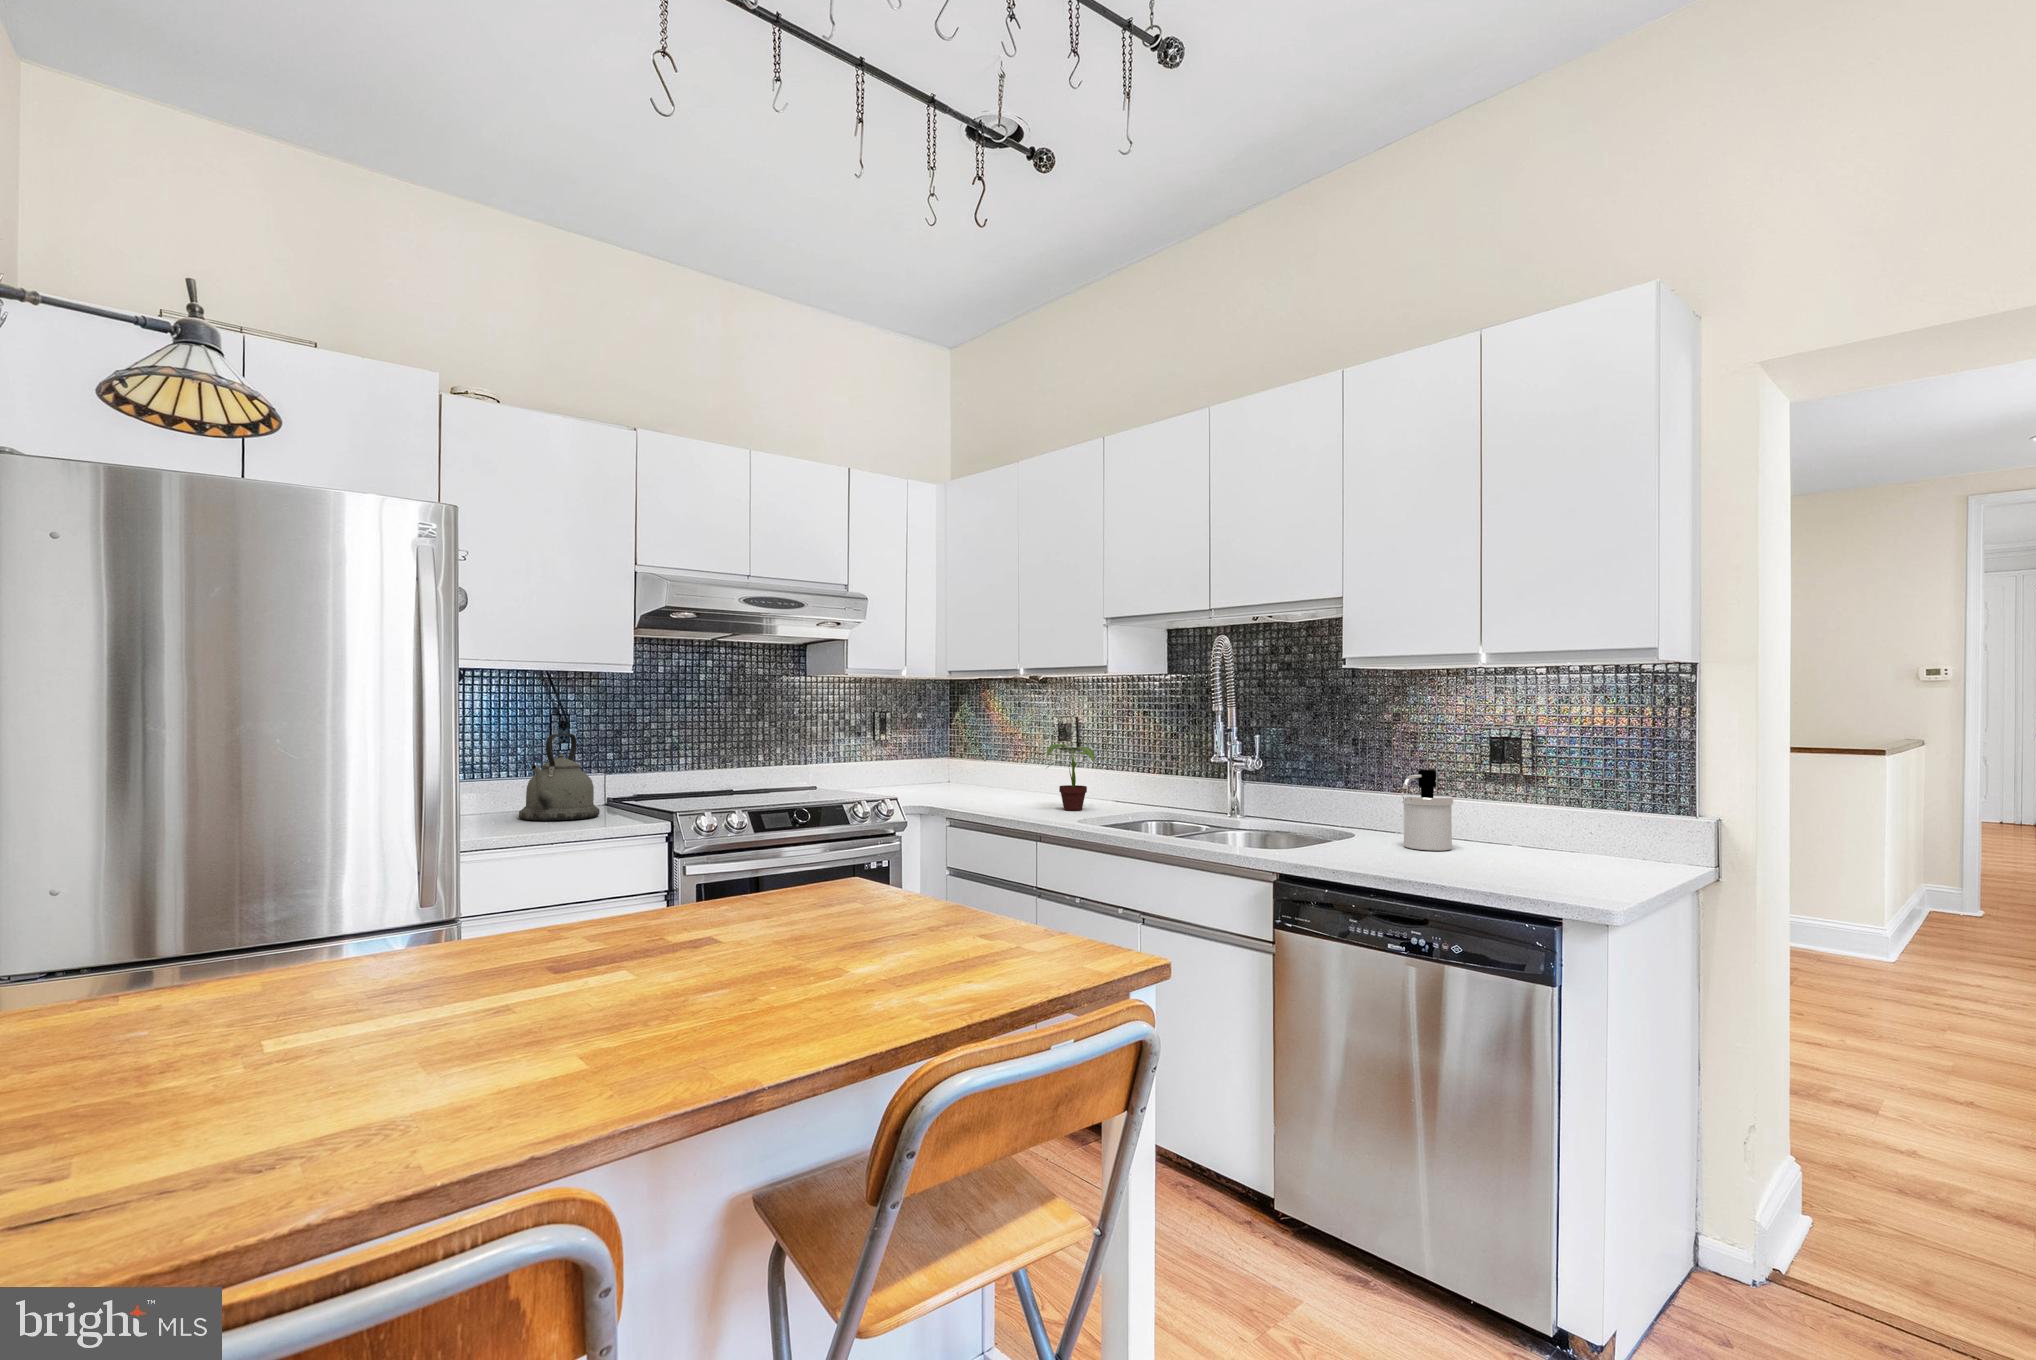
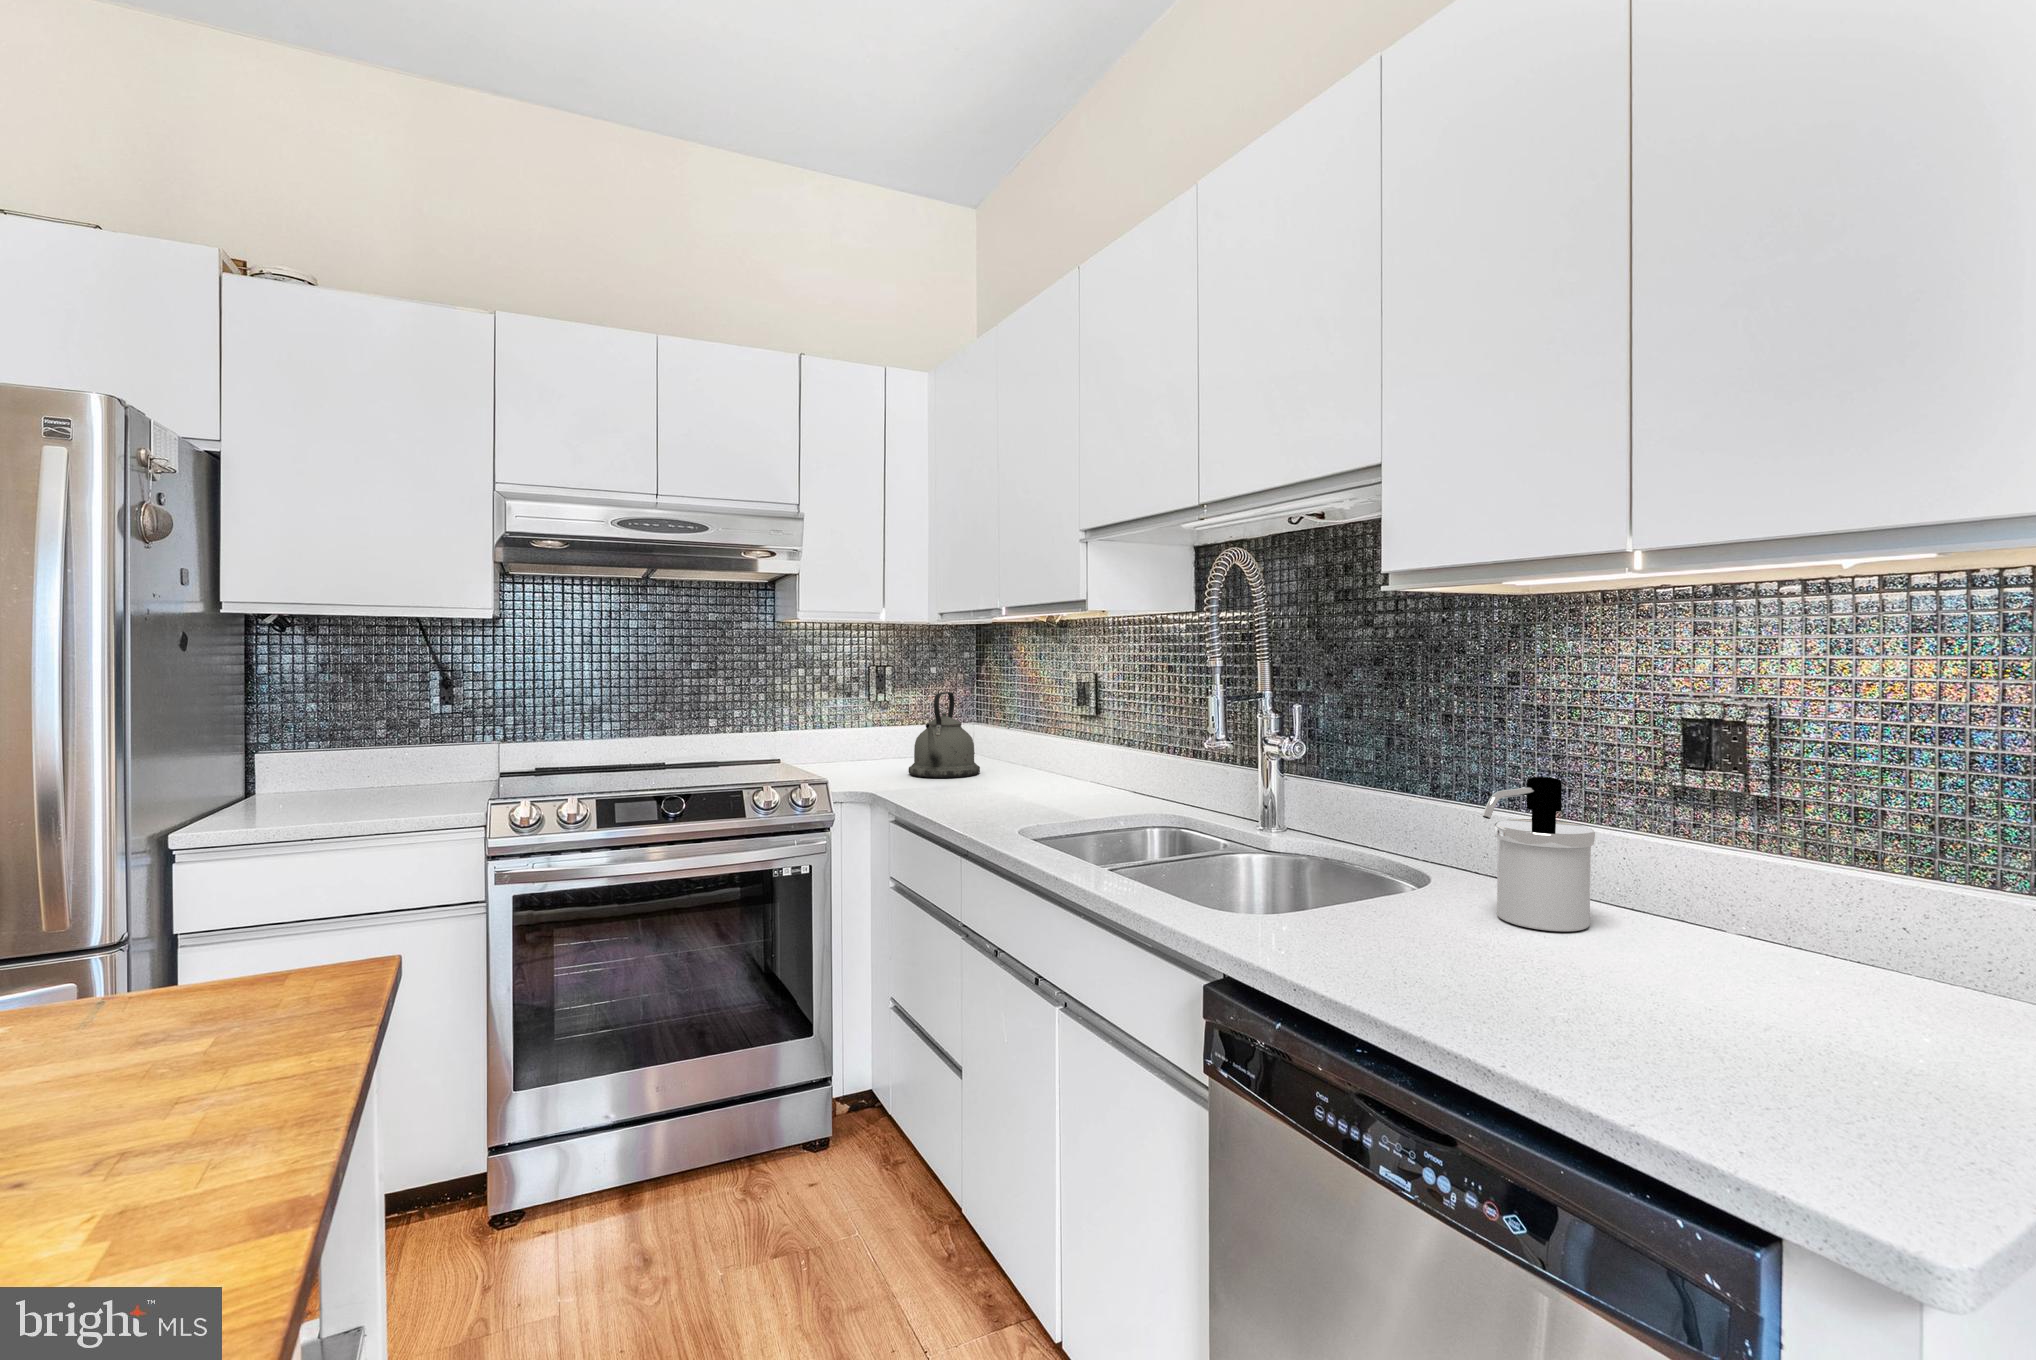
kettle: present [519,734,600,820] -> present [908,692,980,778]
potted plant: present [1047,744,1095,810] -> none [1013,712,1092,805]

